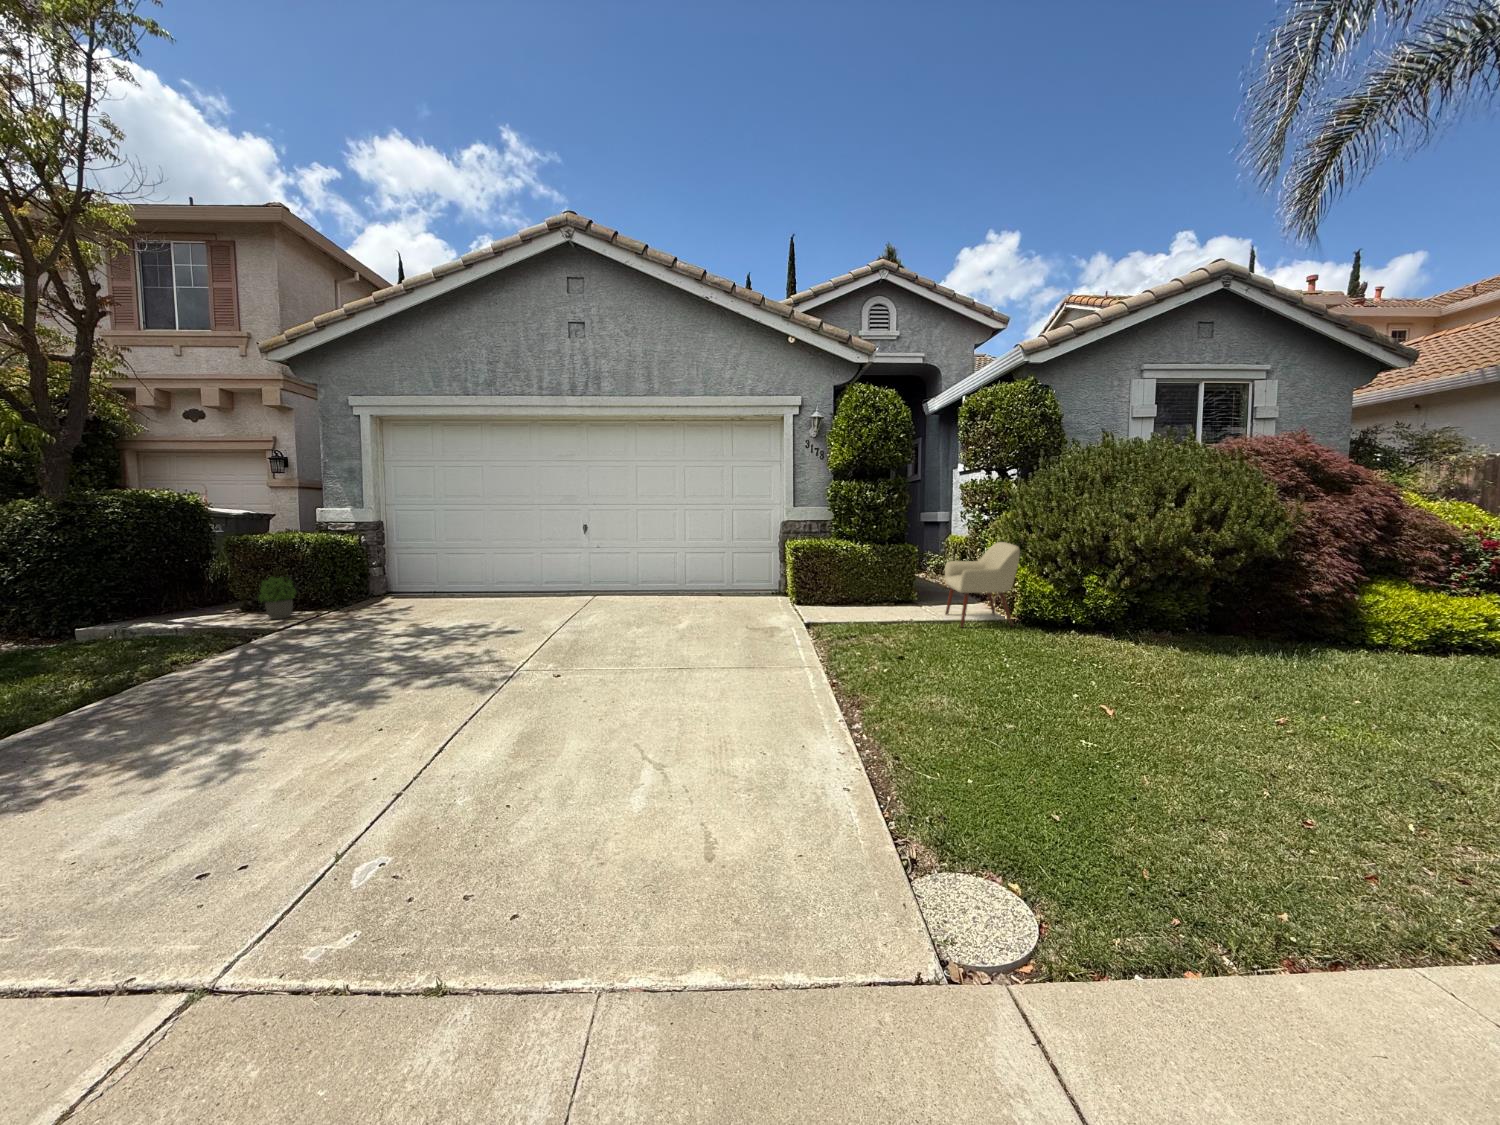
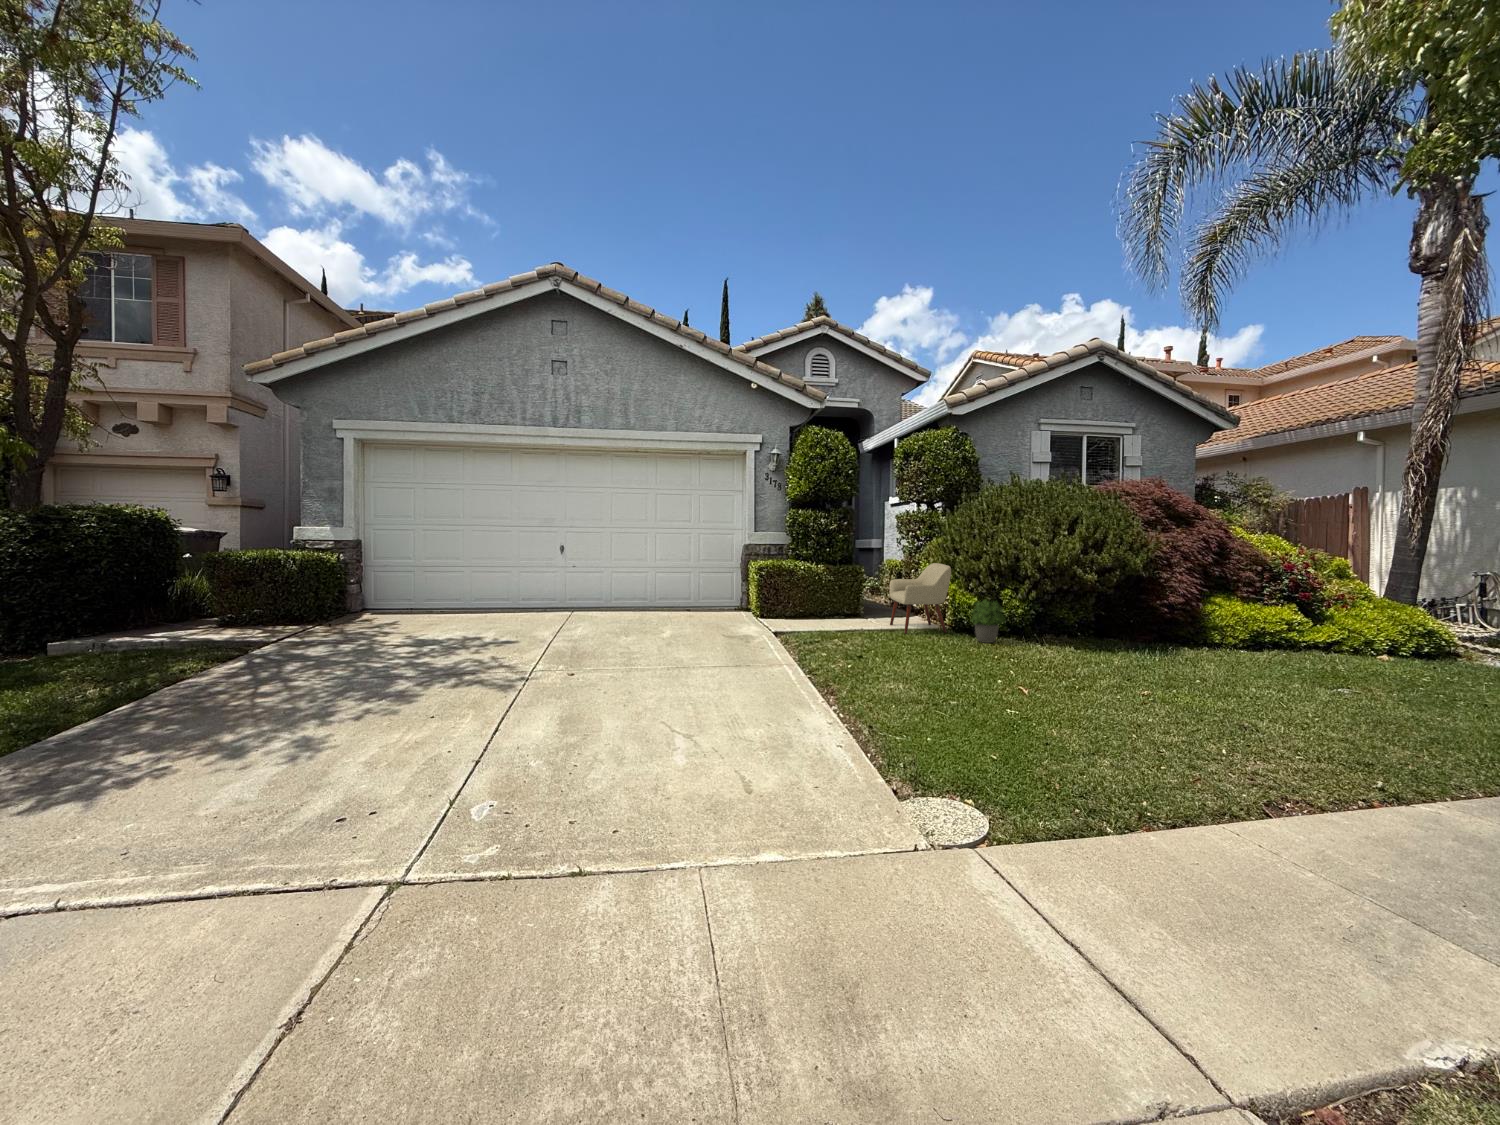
potted plant: present [259,577,296,619] -> present [971,600,1005,643]

